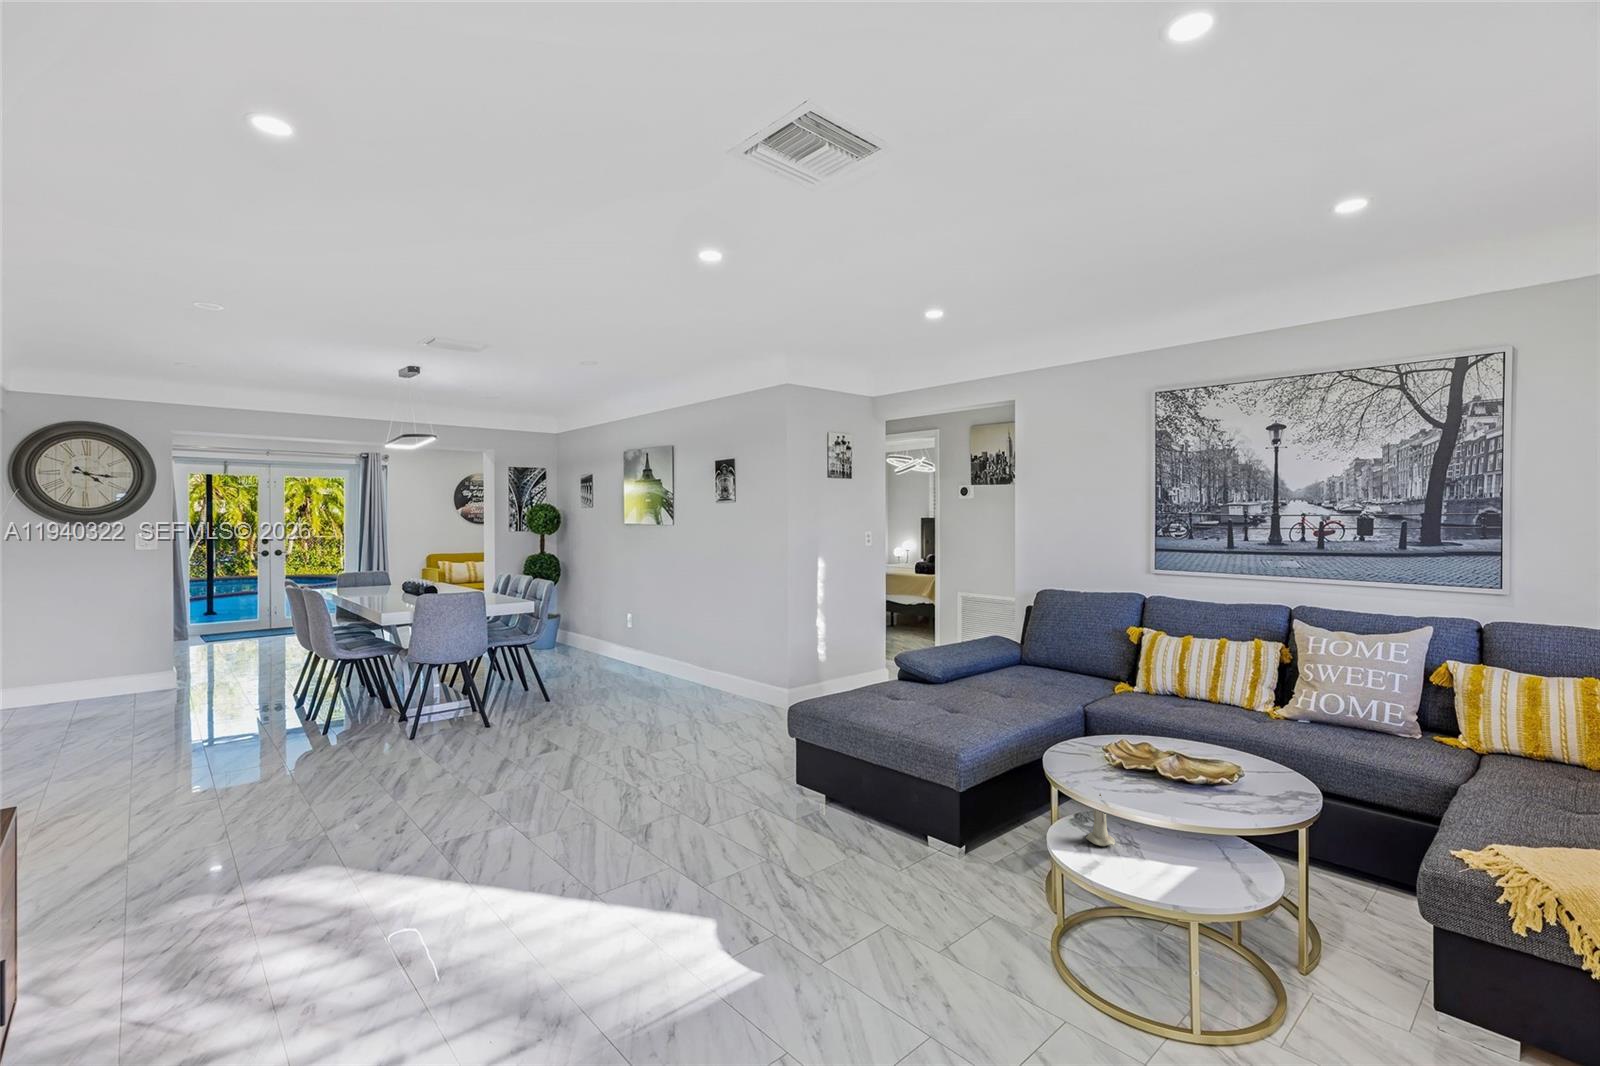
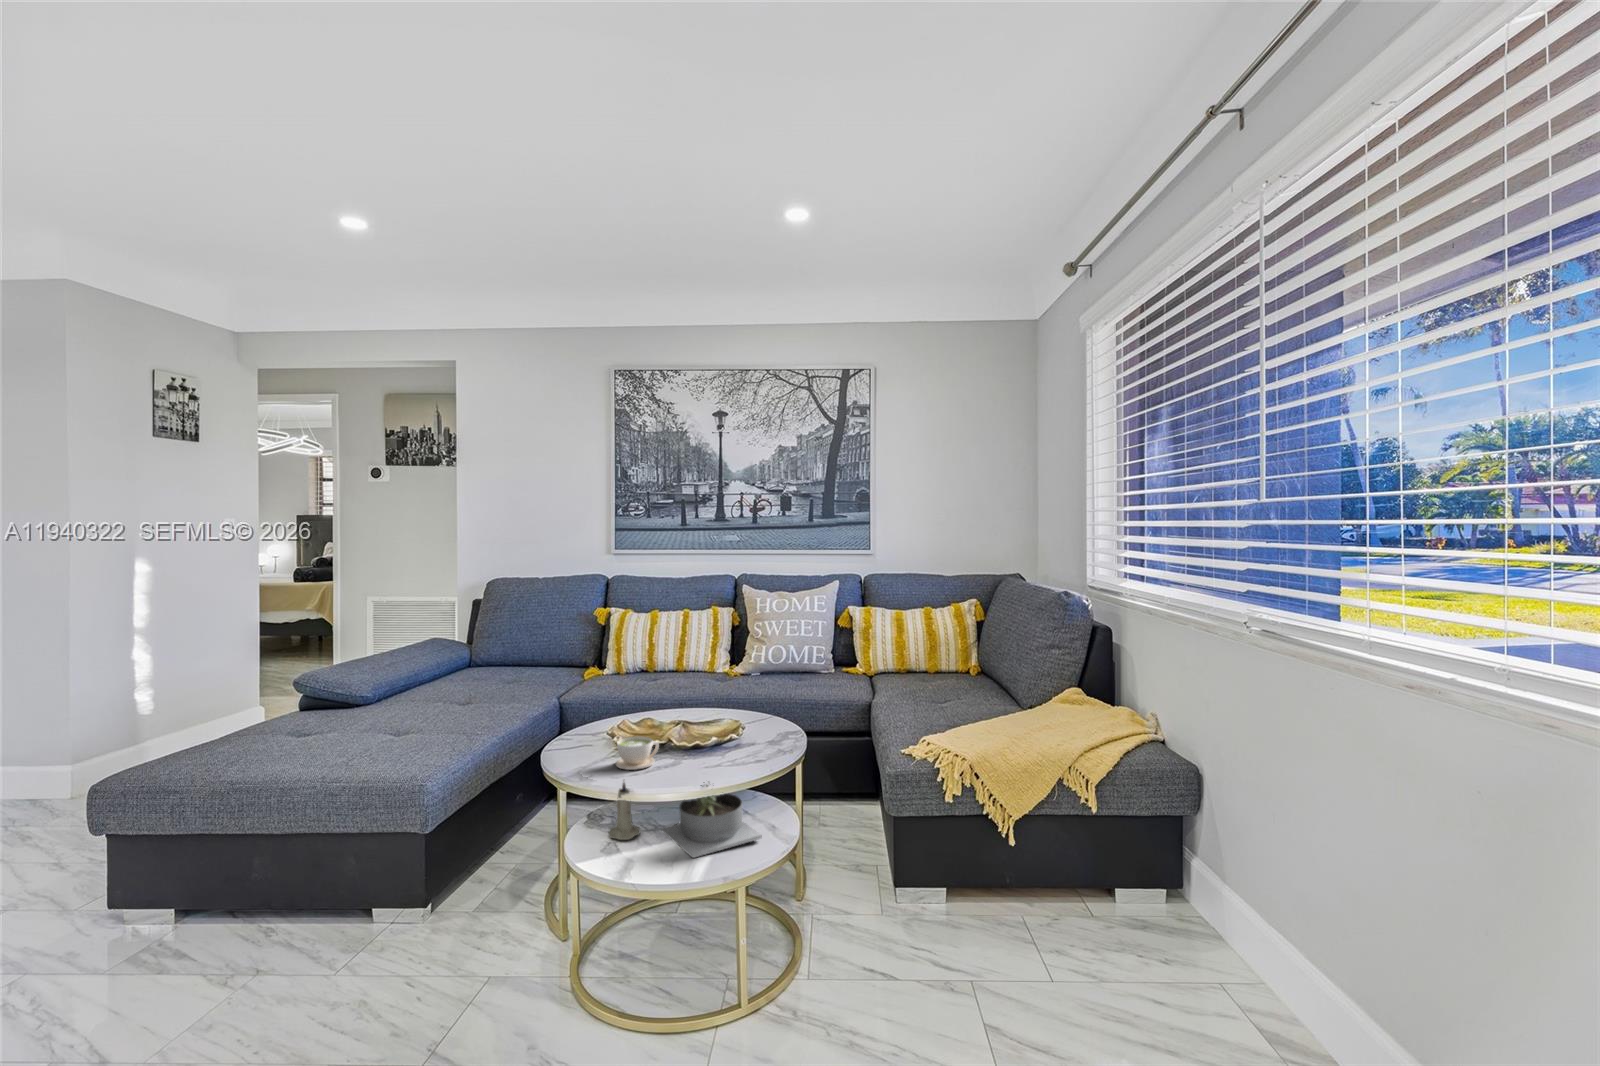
coffee cup: none [1099,759,1141,789] -> present [616,736,659,770]
succulent planter: none [1136,815,1234,886] -> present [661,782,762,858]

